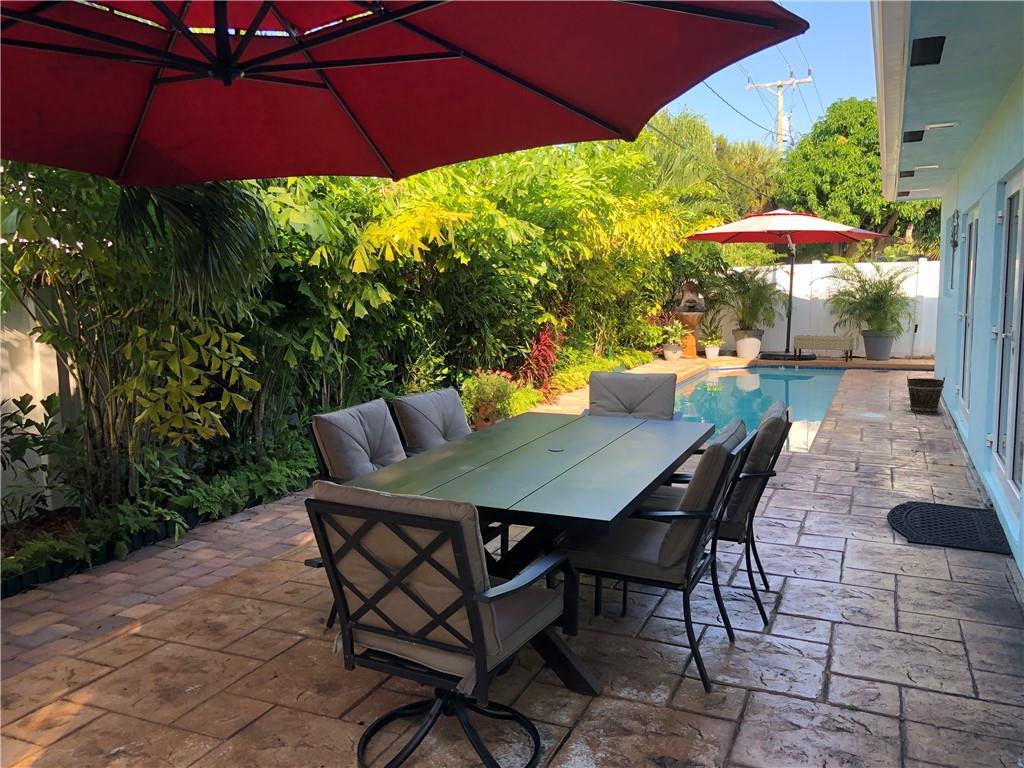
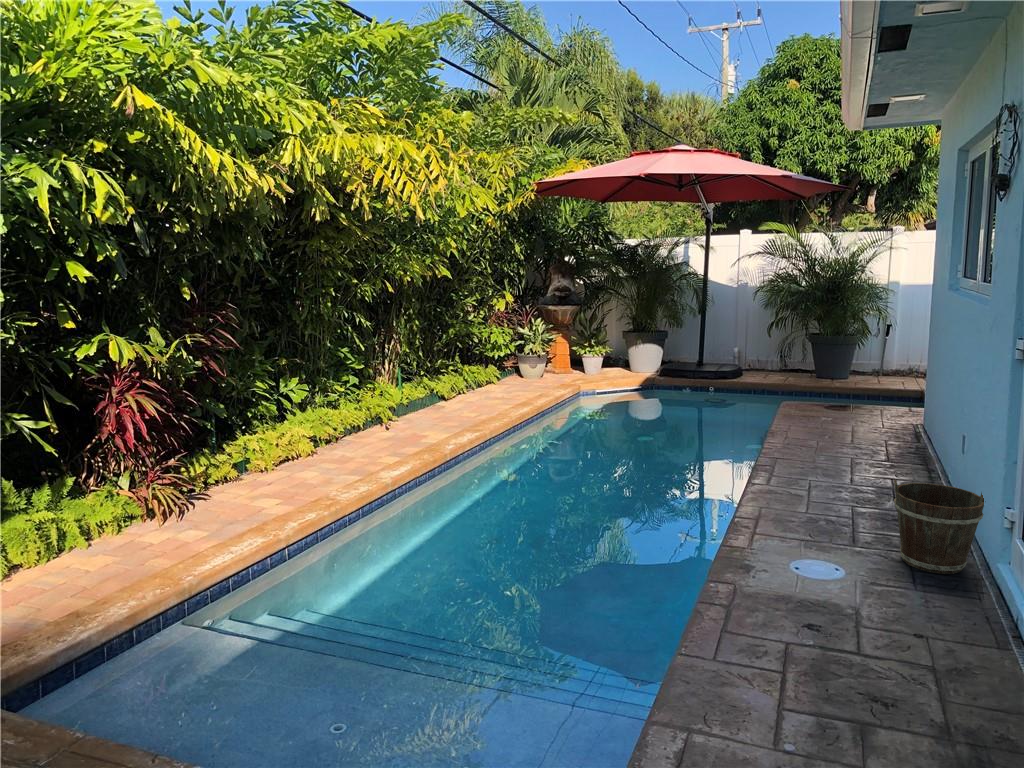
bench: present [793,335,854,362] -> none [710,338,797,380]

